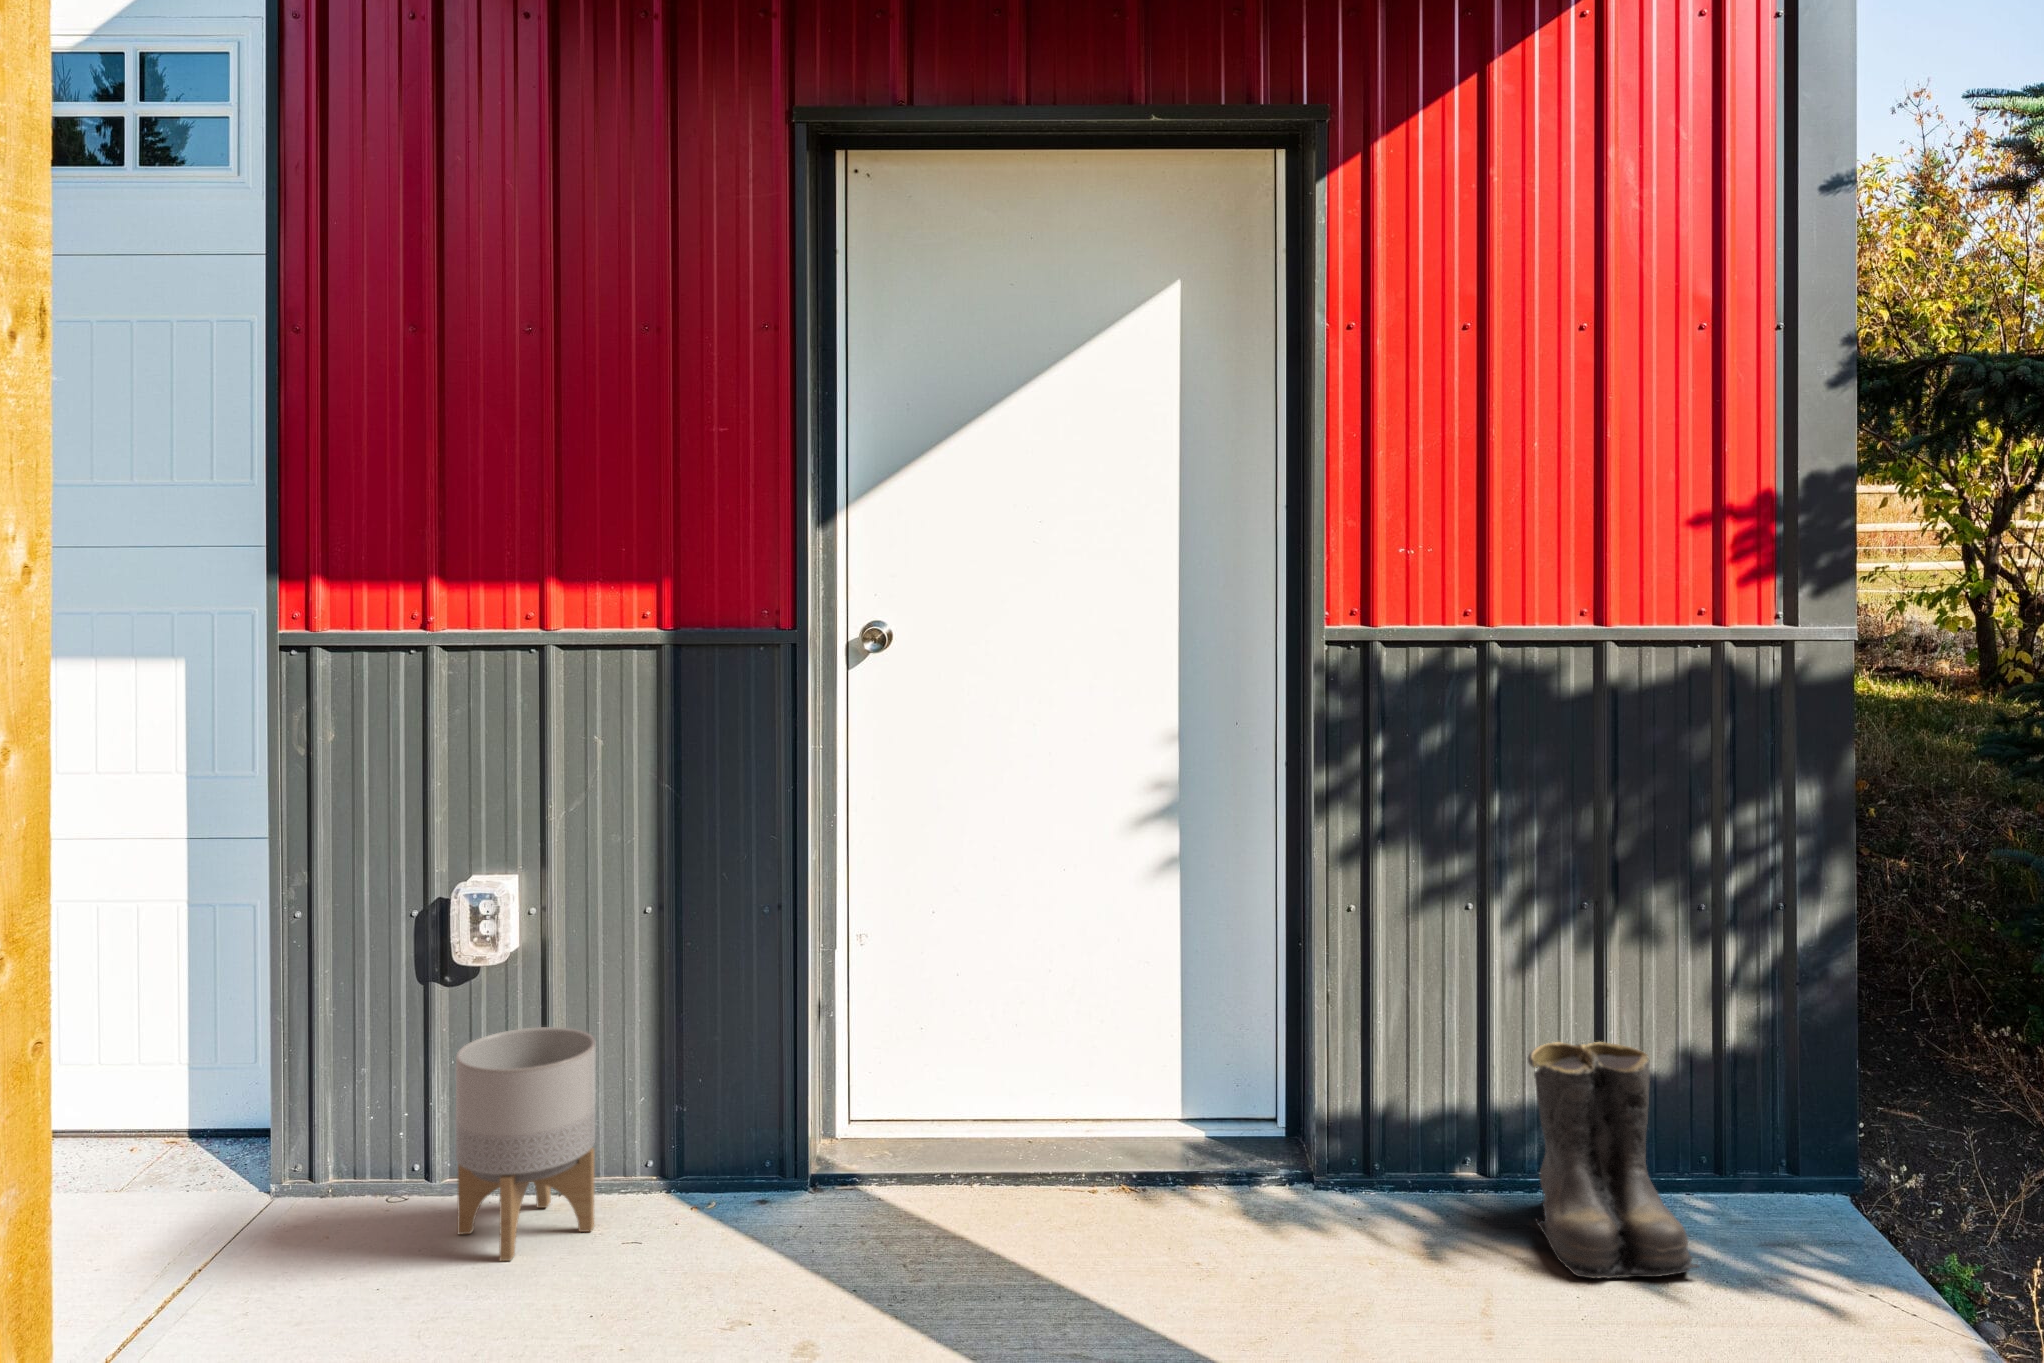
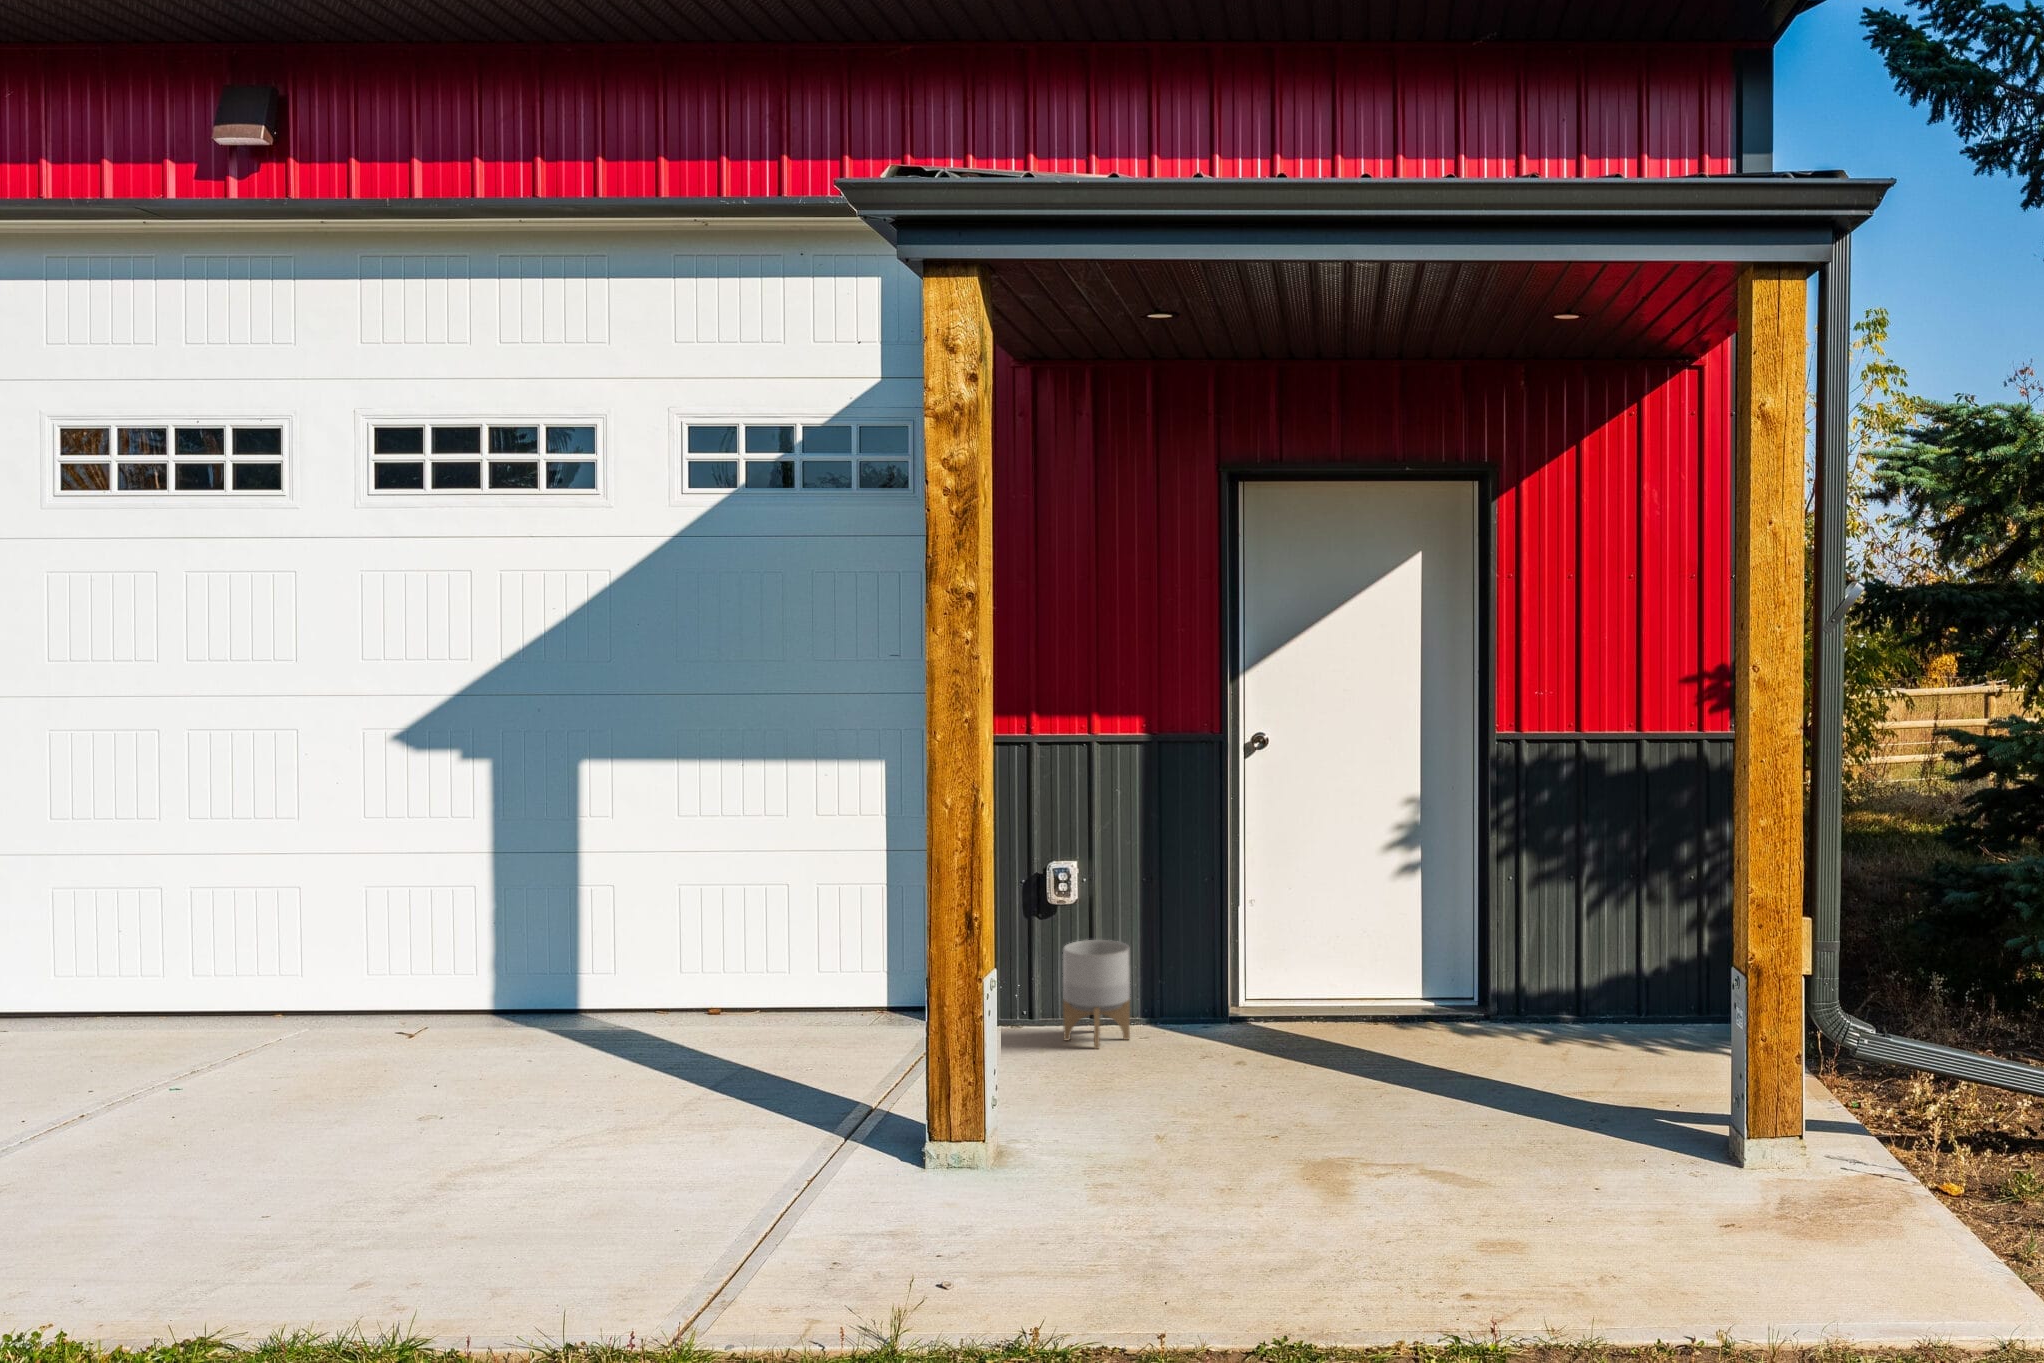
boots: present [1528,1042,1699,1279] -> none [1601,949,1684,1055]

